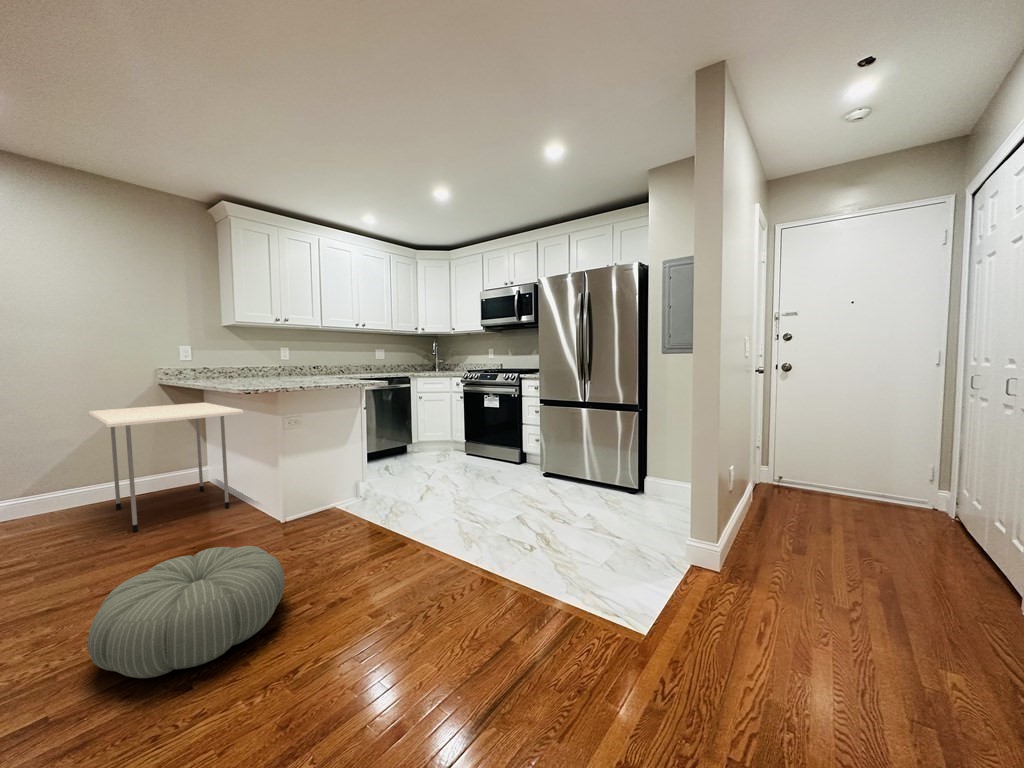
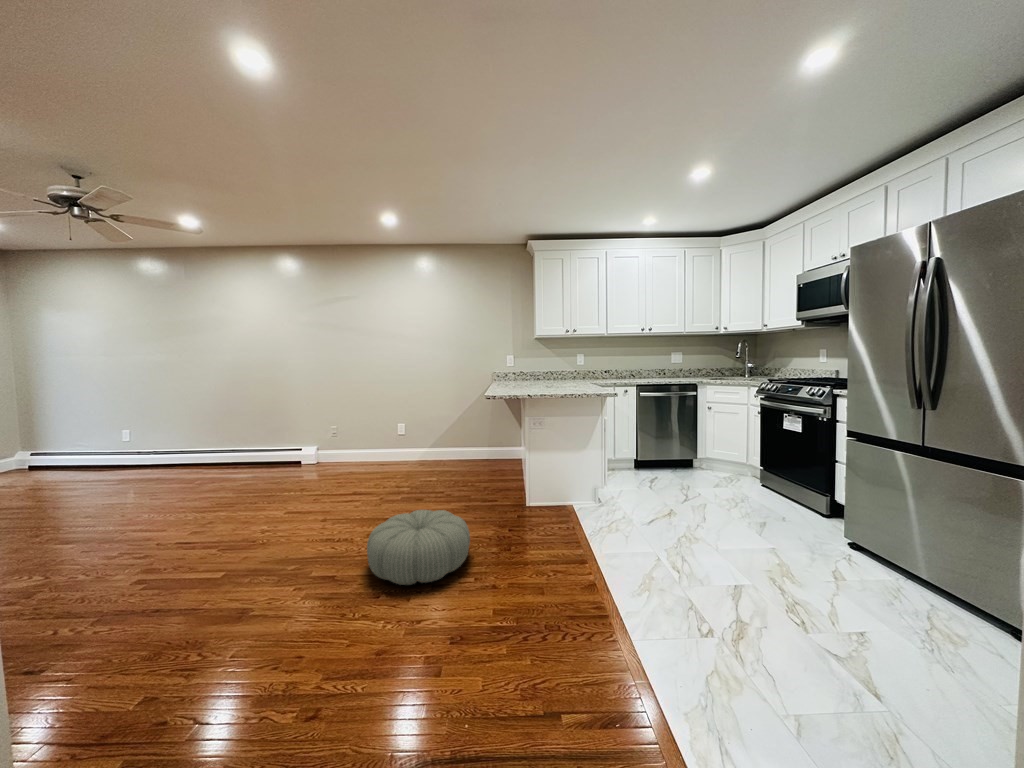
dining table: present [88,403,243,532] -> none [444,399,520,484]

